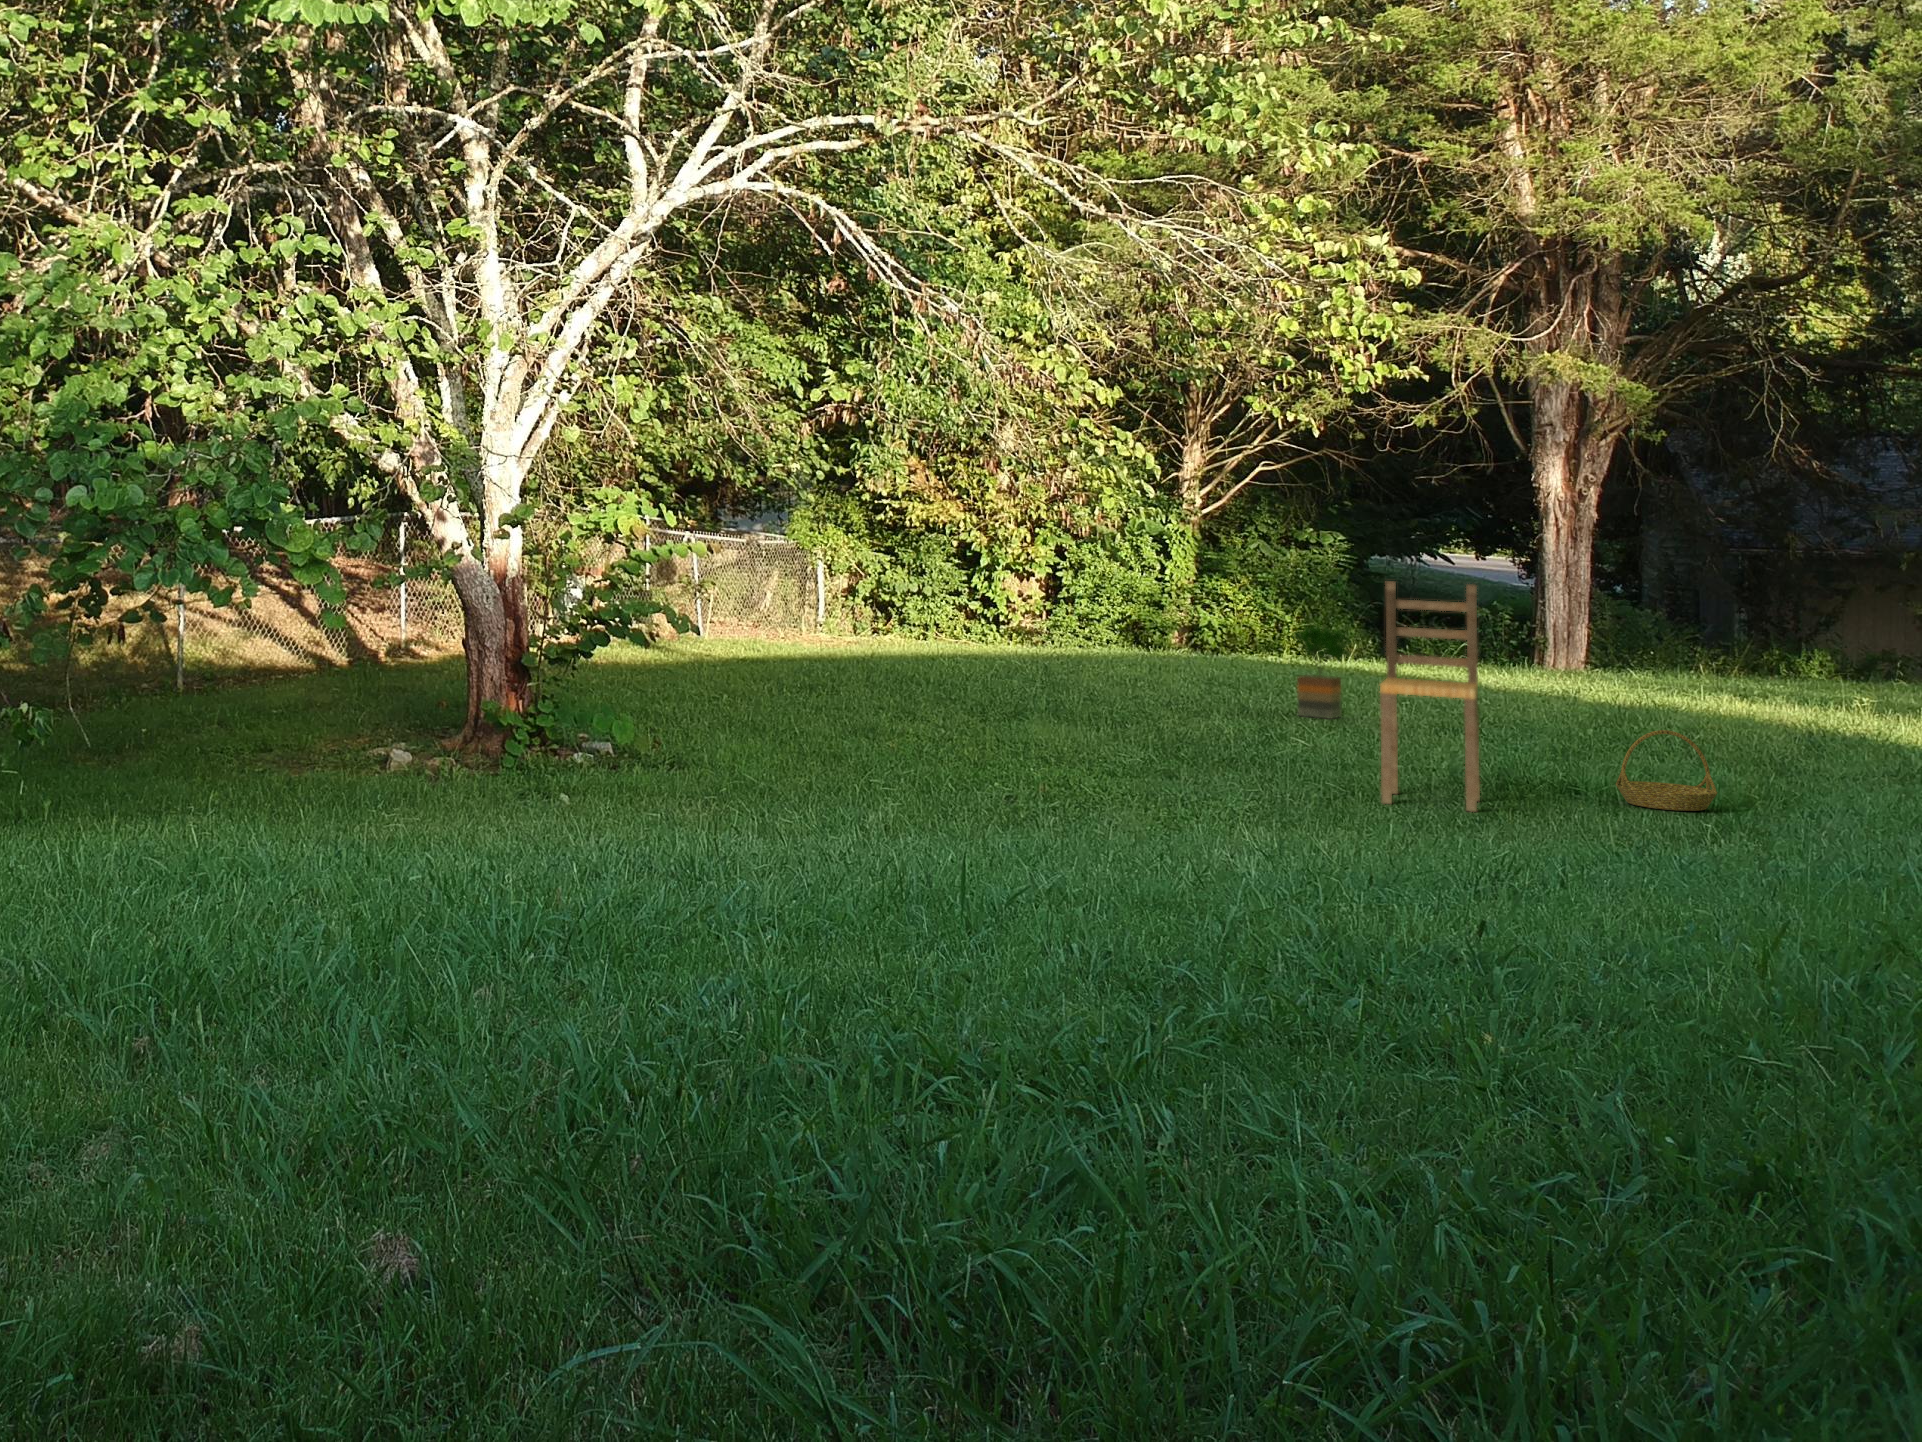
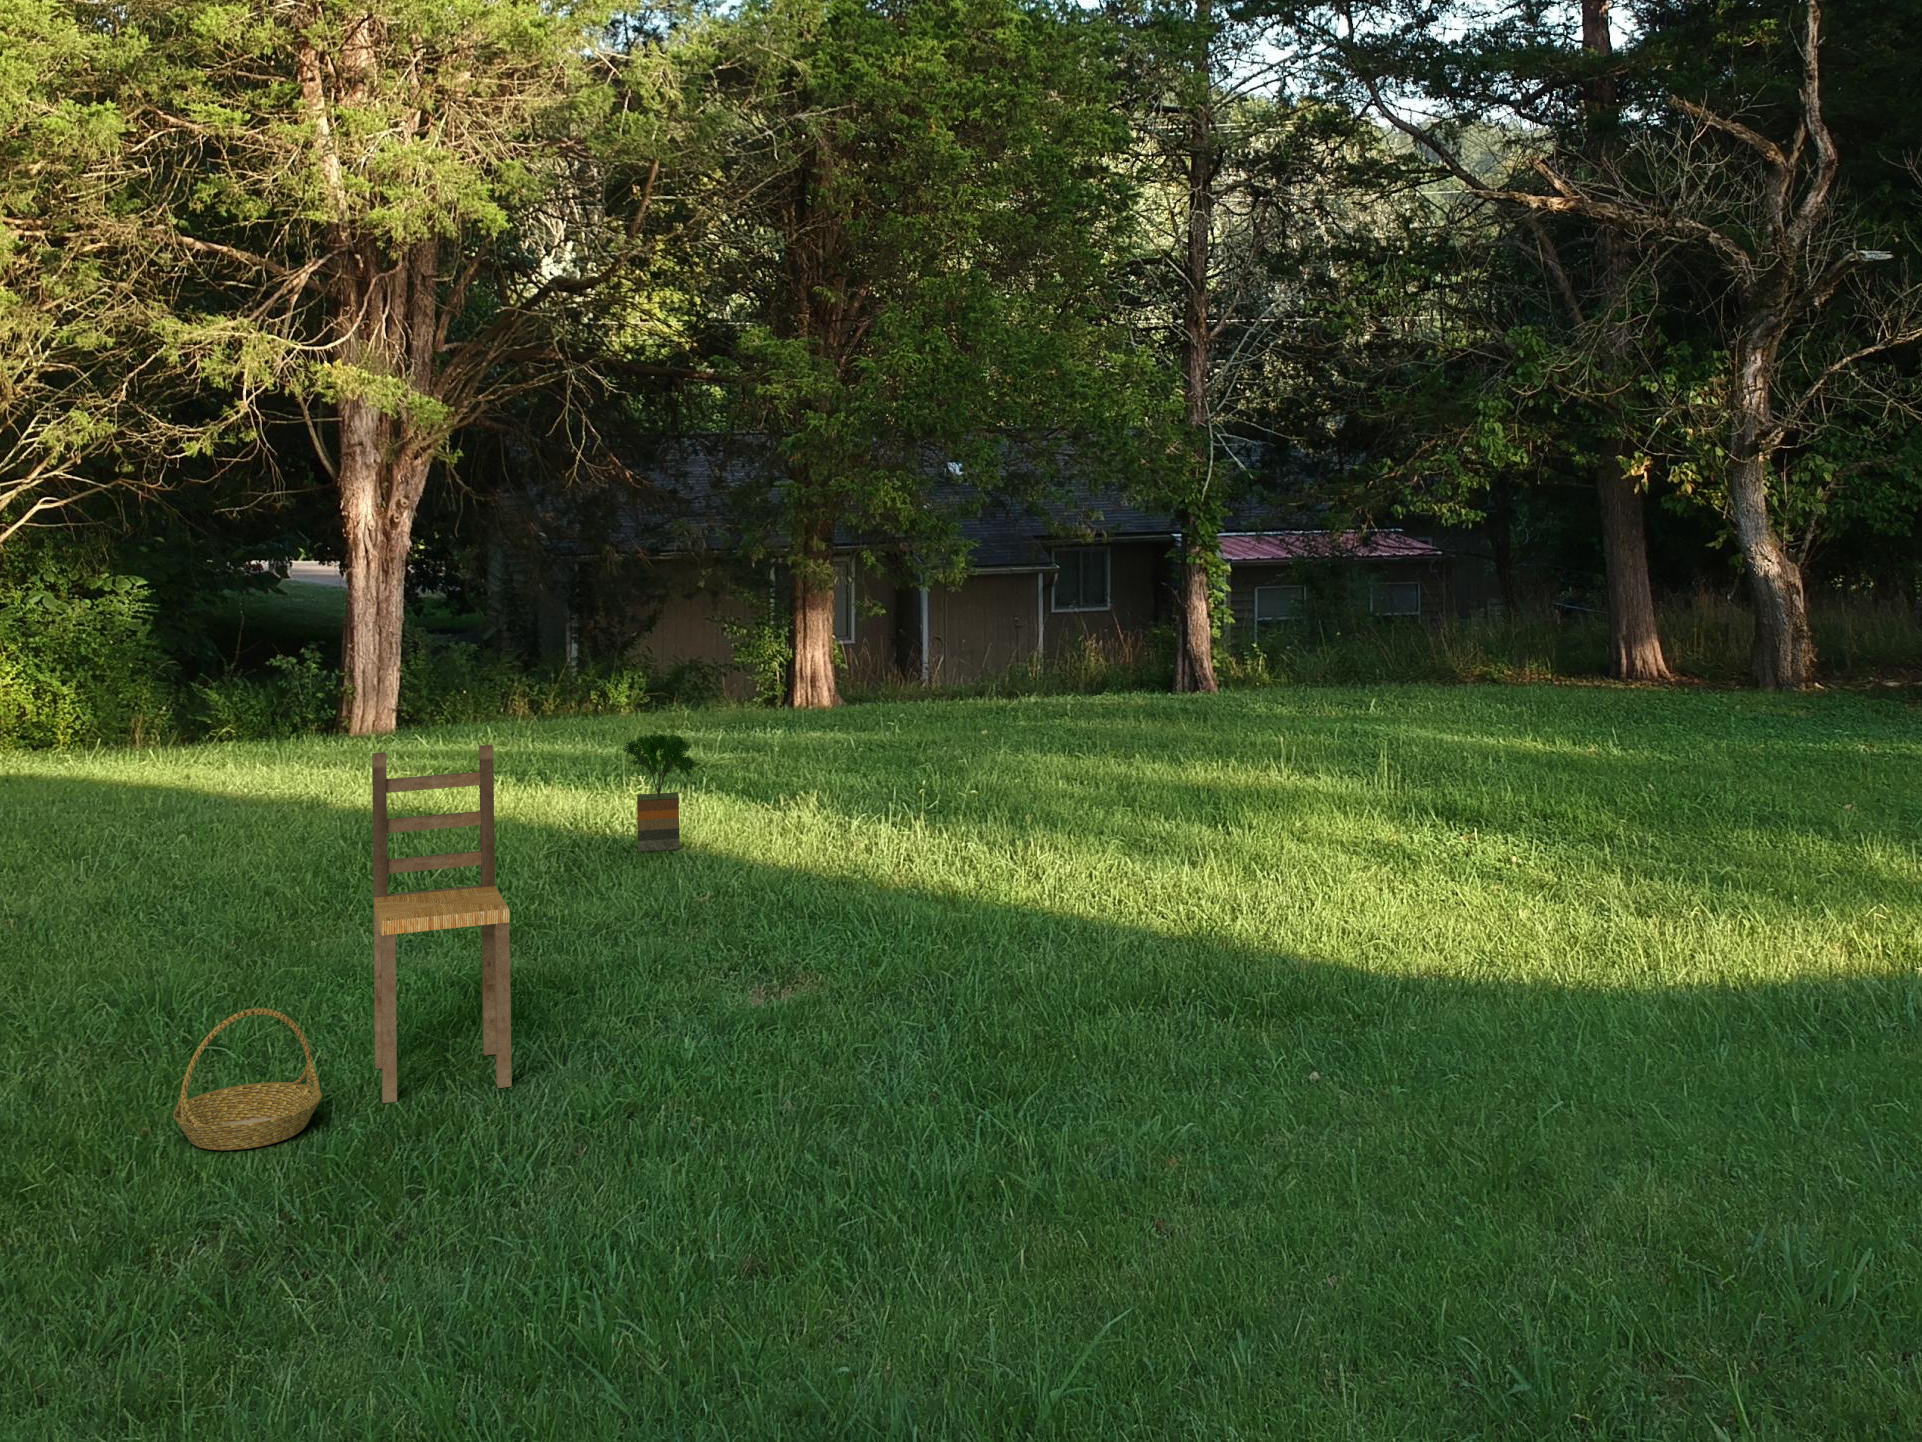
potted tree: present [1293,627,1351,719] -> present [622,734,697,852]
basket: present [1616,730,1717,811] -> present [173,1008,322,1150]

